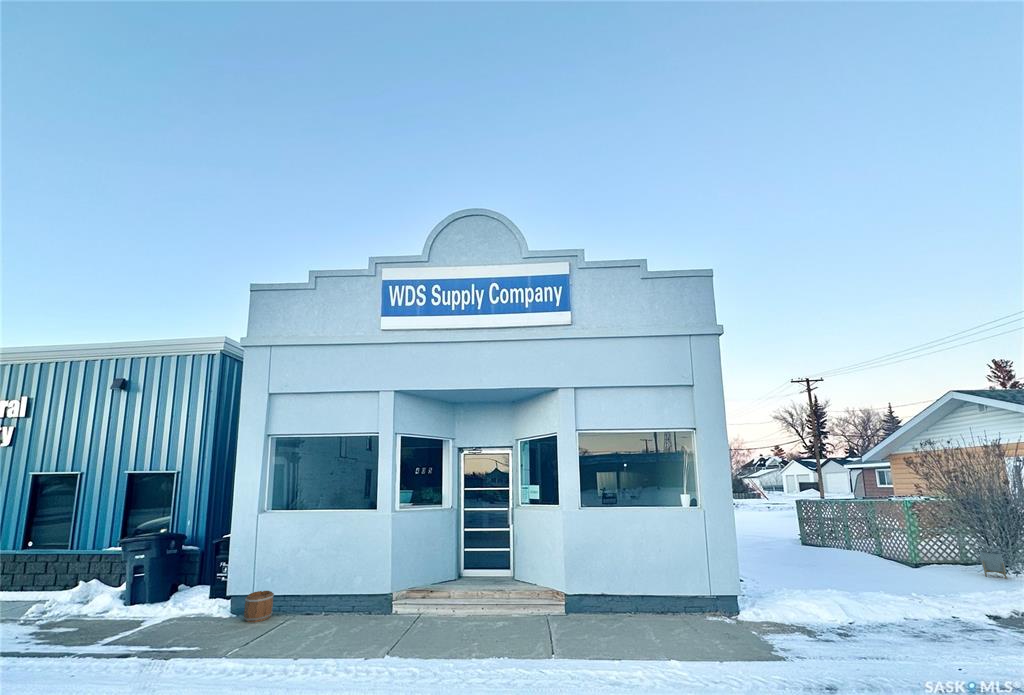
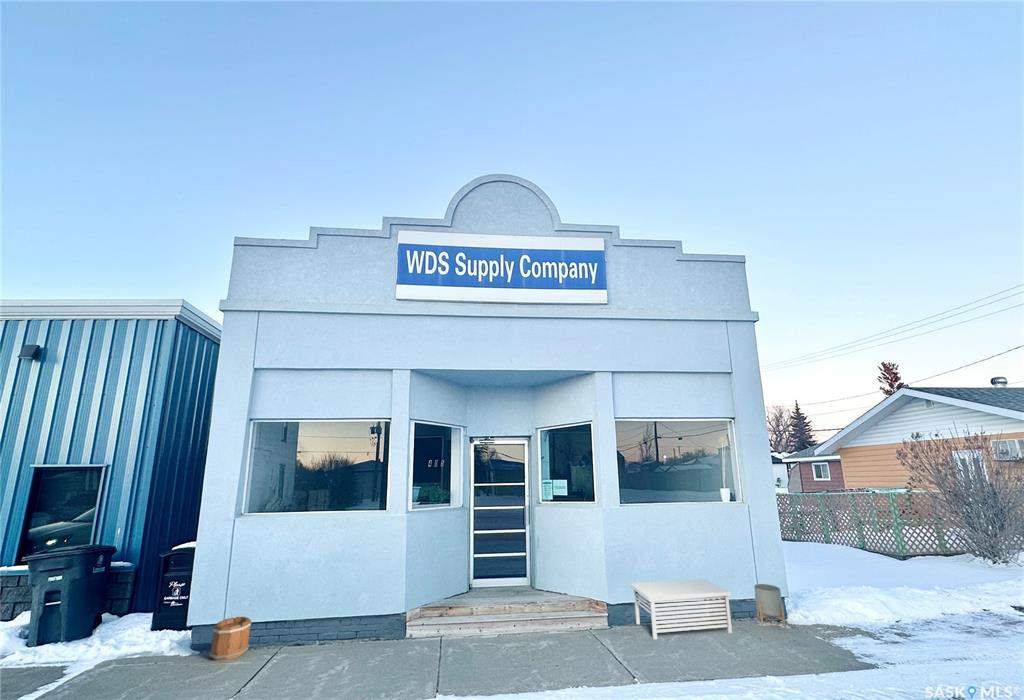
planter: present [979,550,1007,579] -> present [754,584,786,627]
storage bench: none [586,577,671,627] -> present [630,579,732,639]

